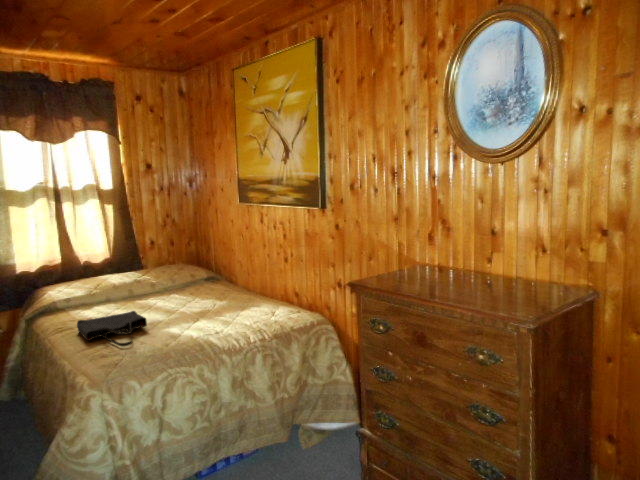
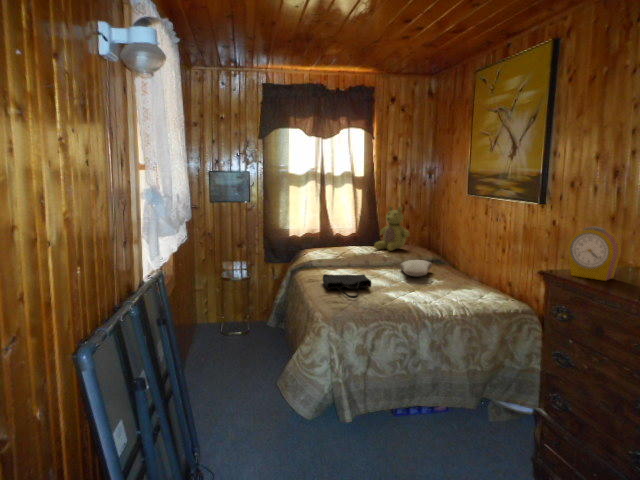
stuffed bear: none [138,222,180,275] -> present [374,206,410,251]
alarm clock: none [374,230,420,284] -> present [568,227,621,281]
pillow: none [174,281,212,302] -> present [400,260,432,276]

